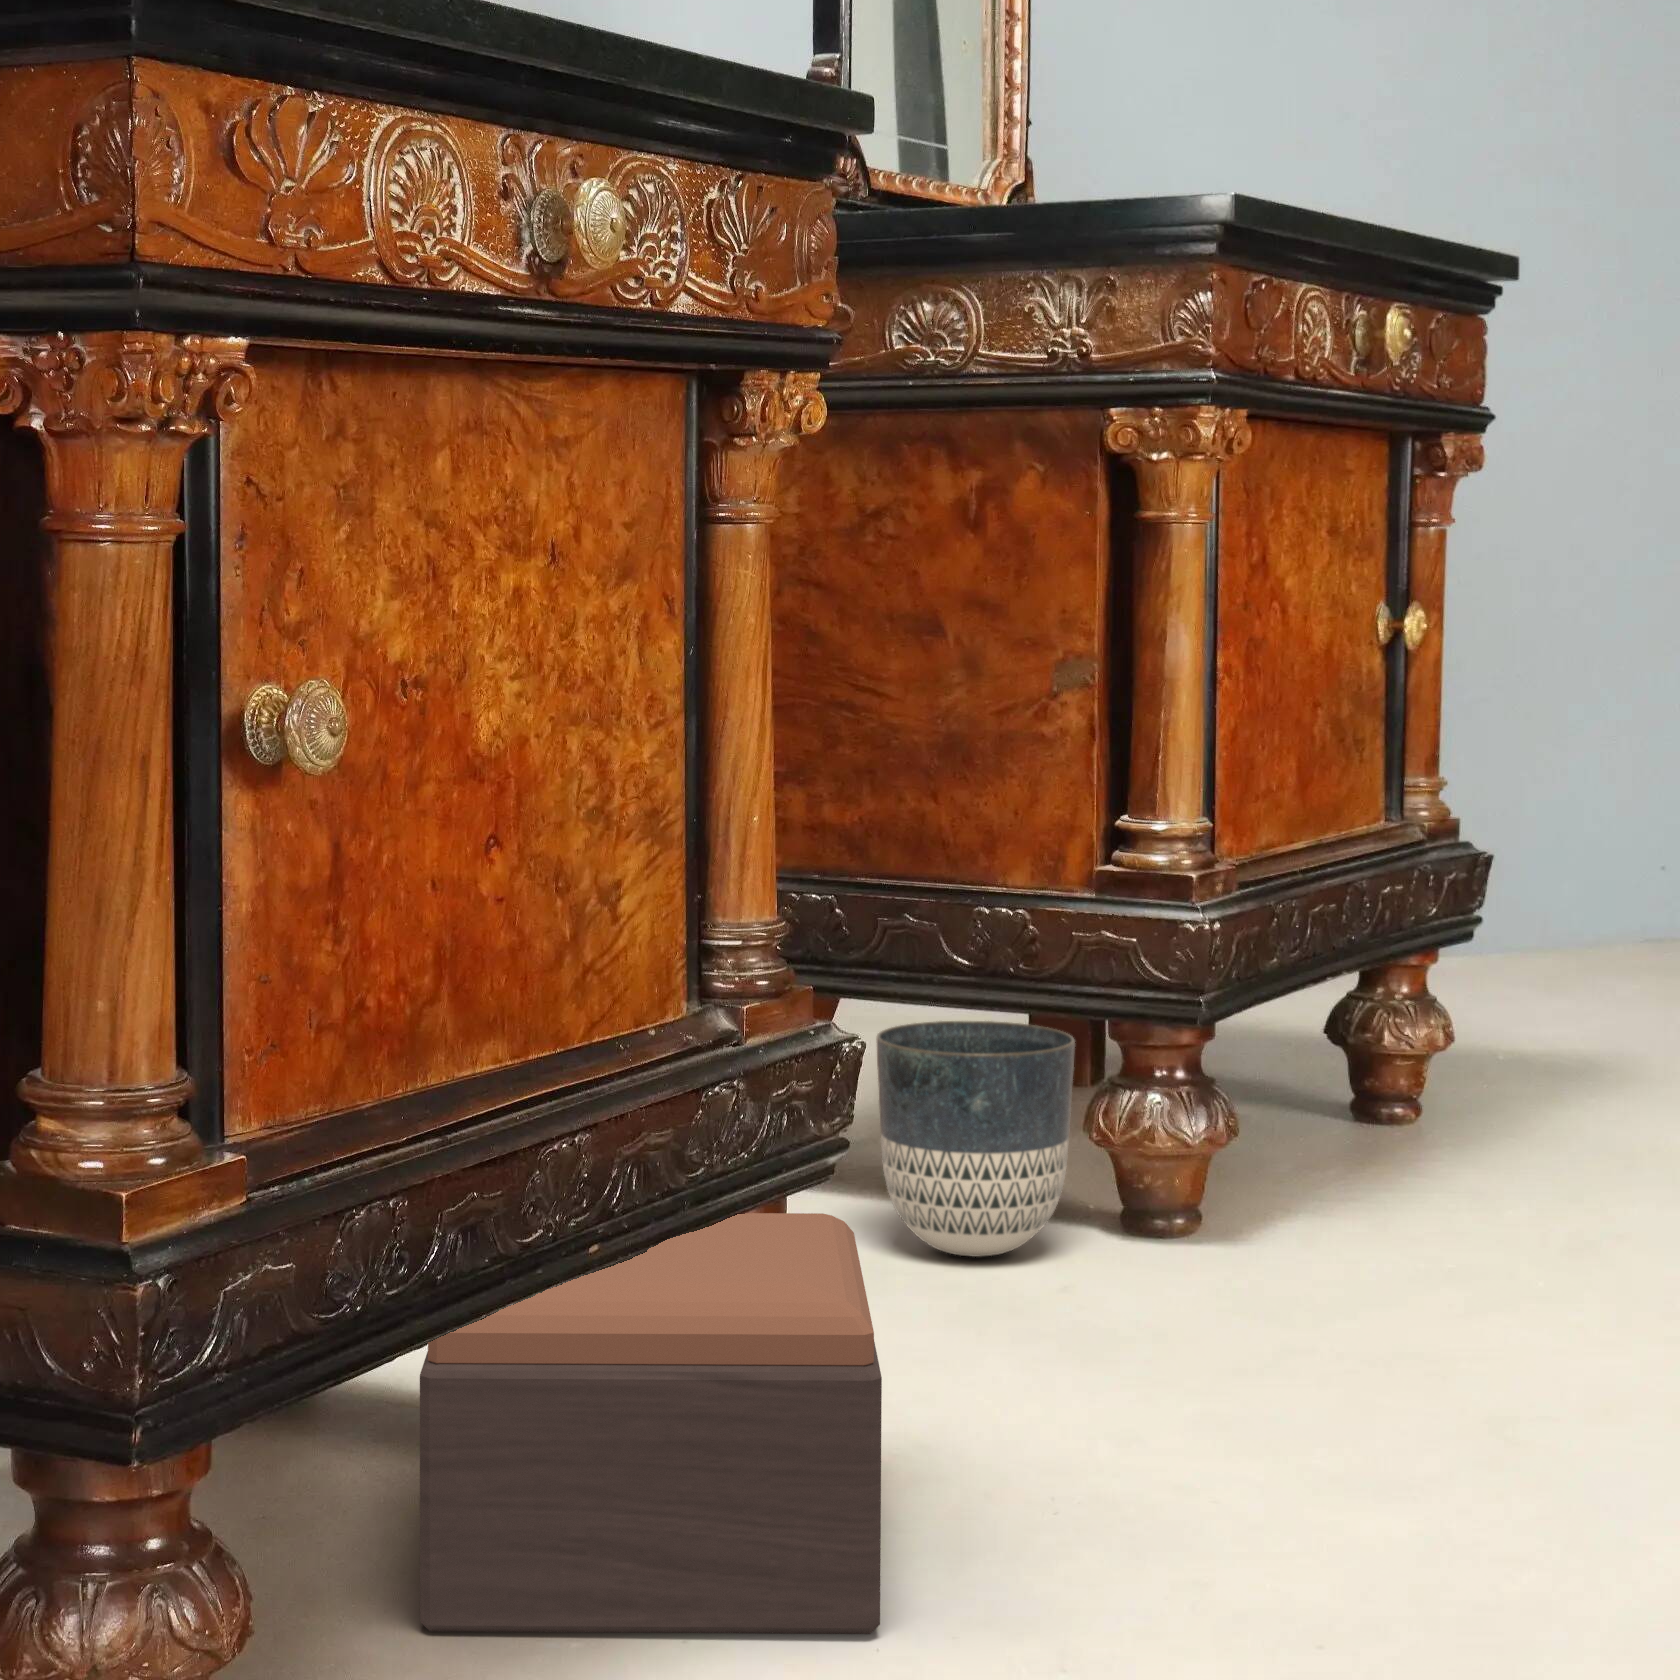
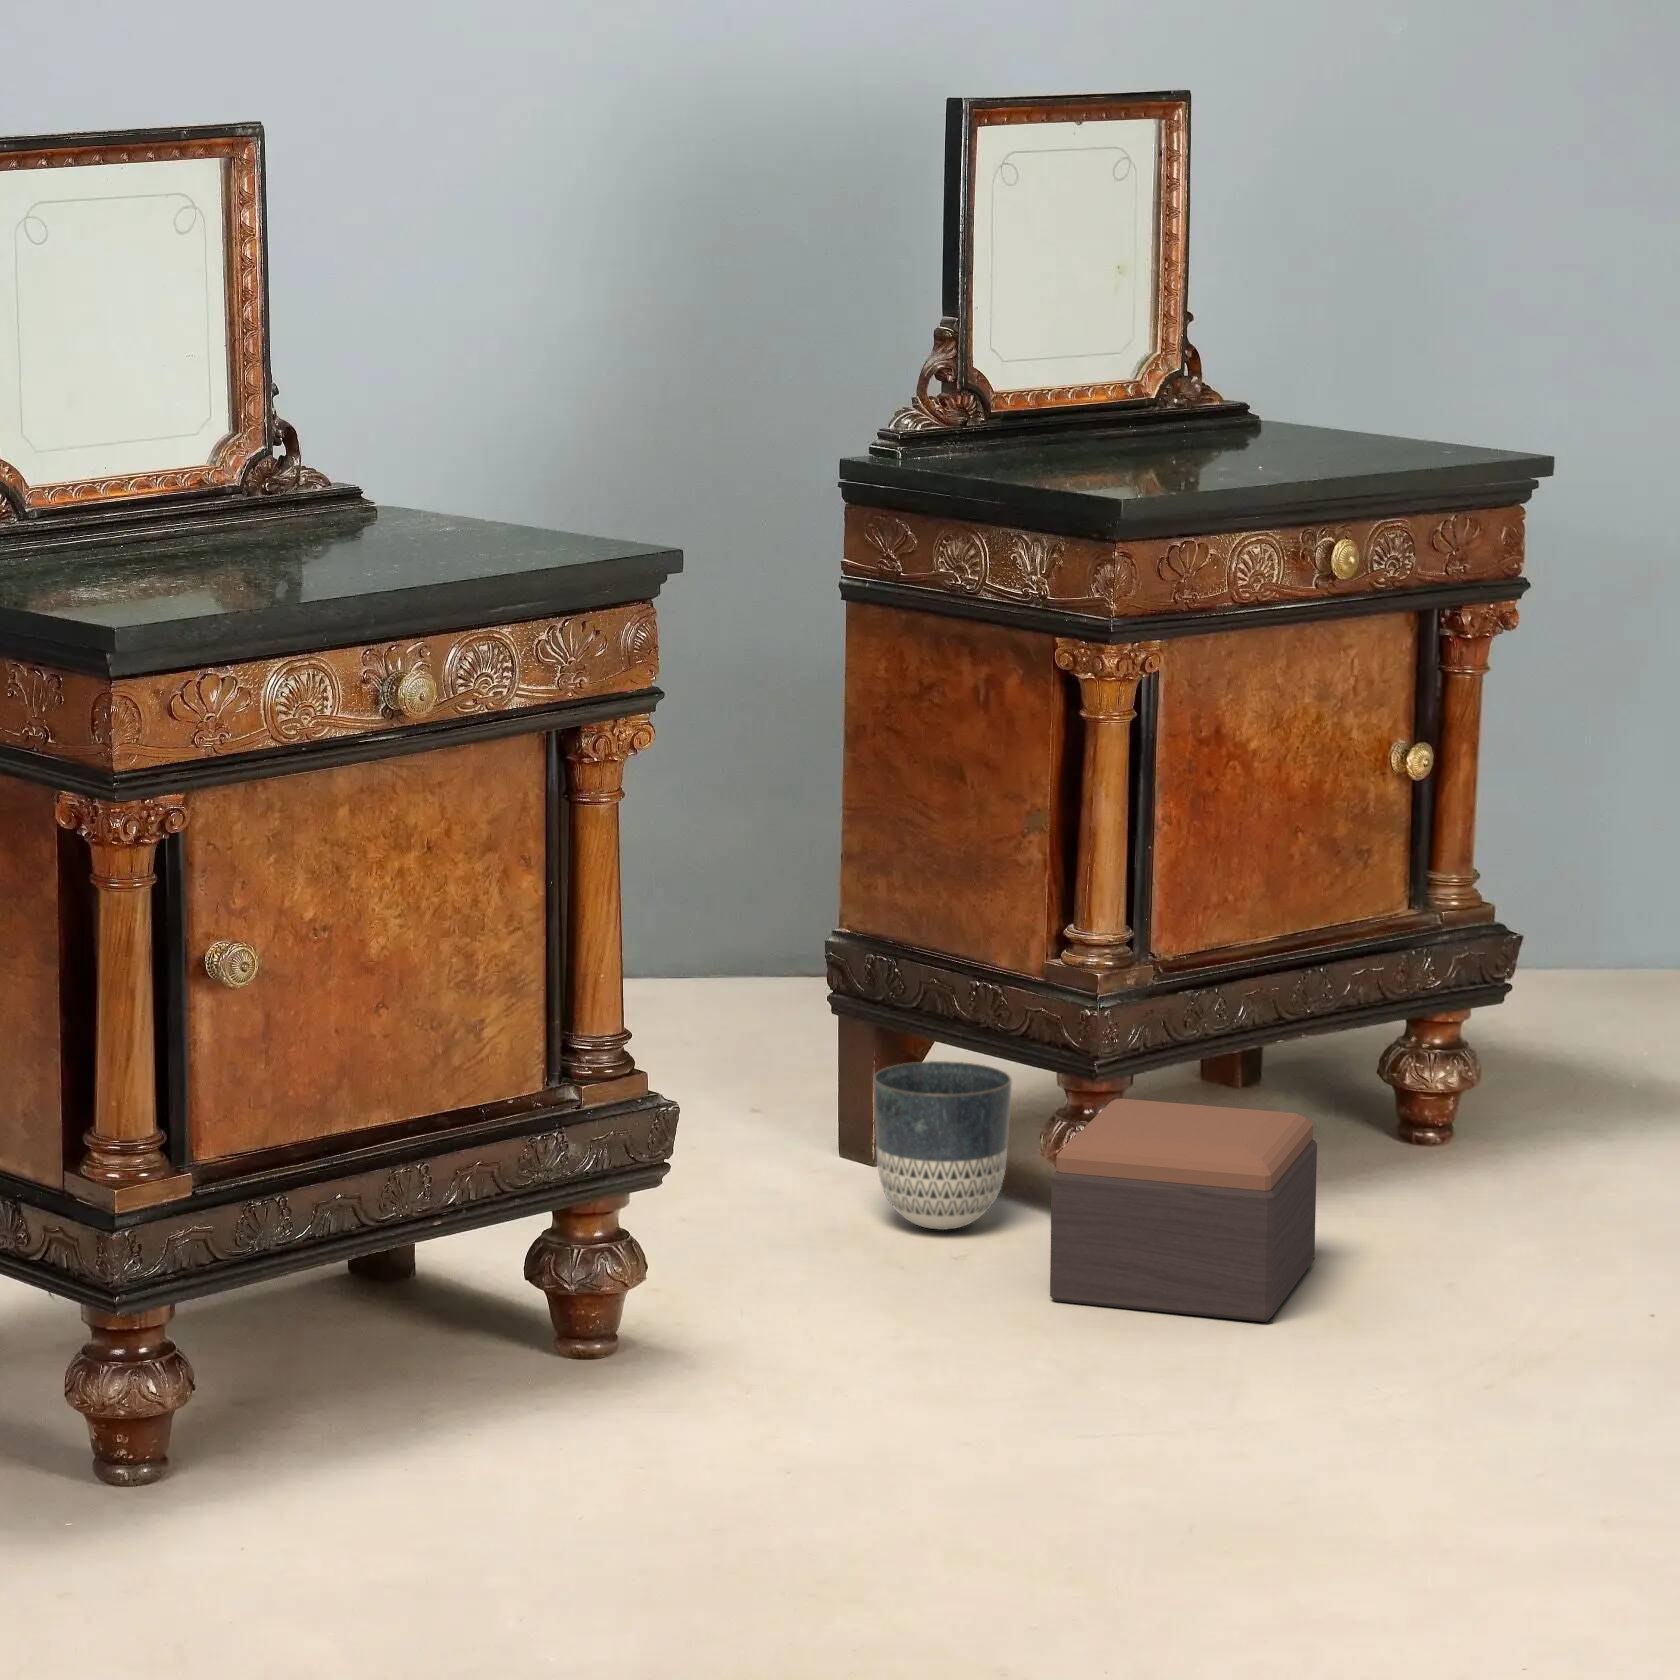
footstool: present [420,1213,882,1634] -> present [1050,1099,1317,1322]

